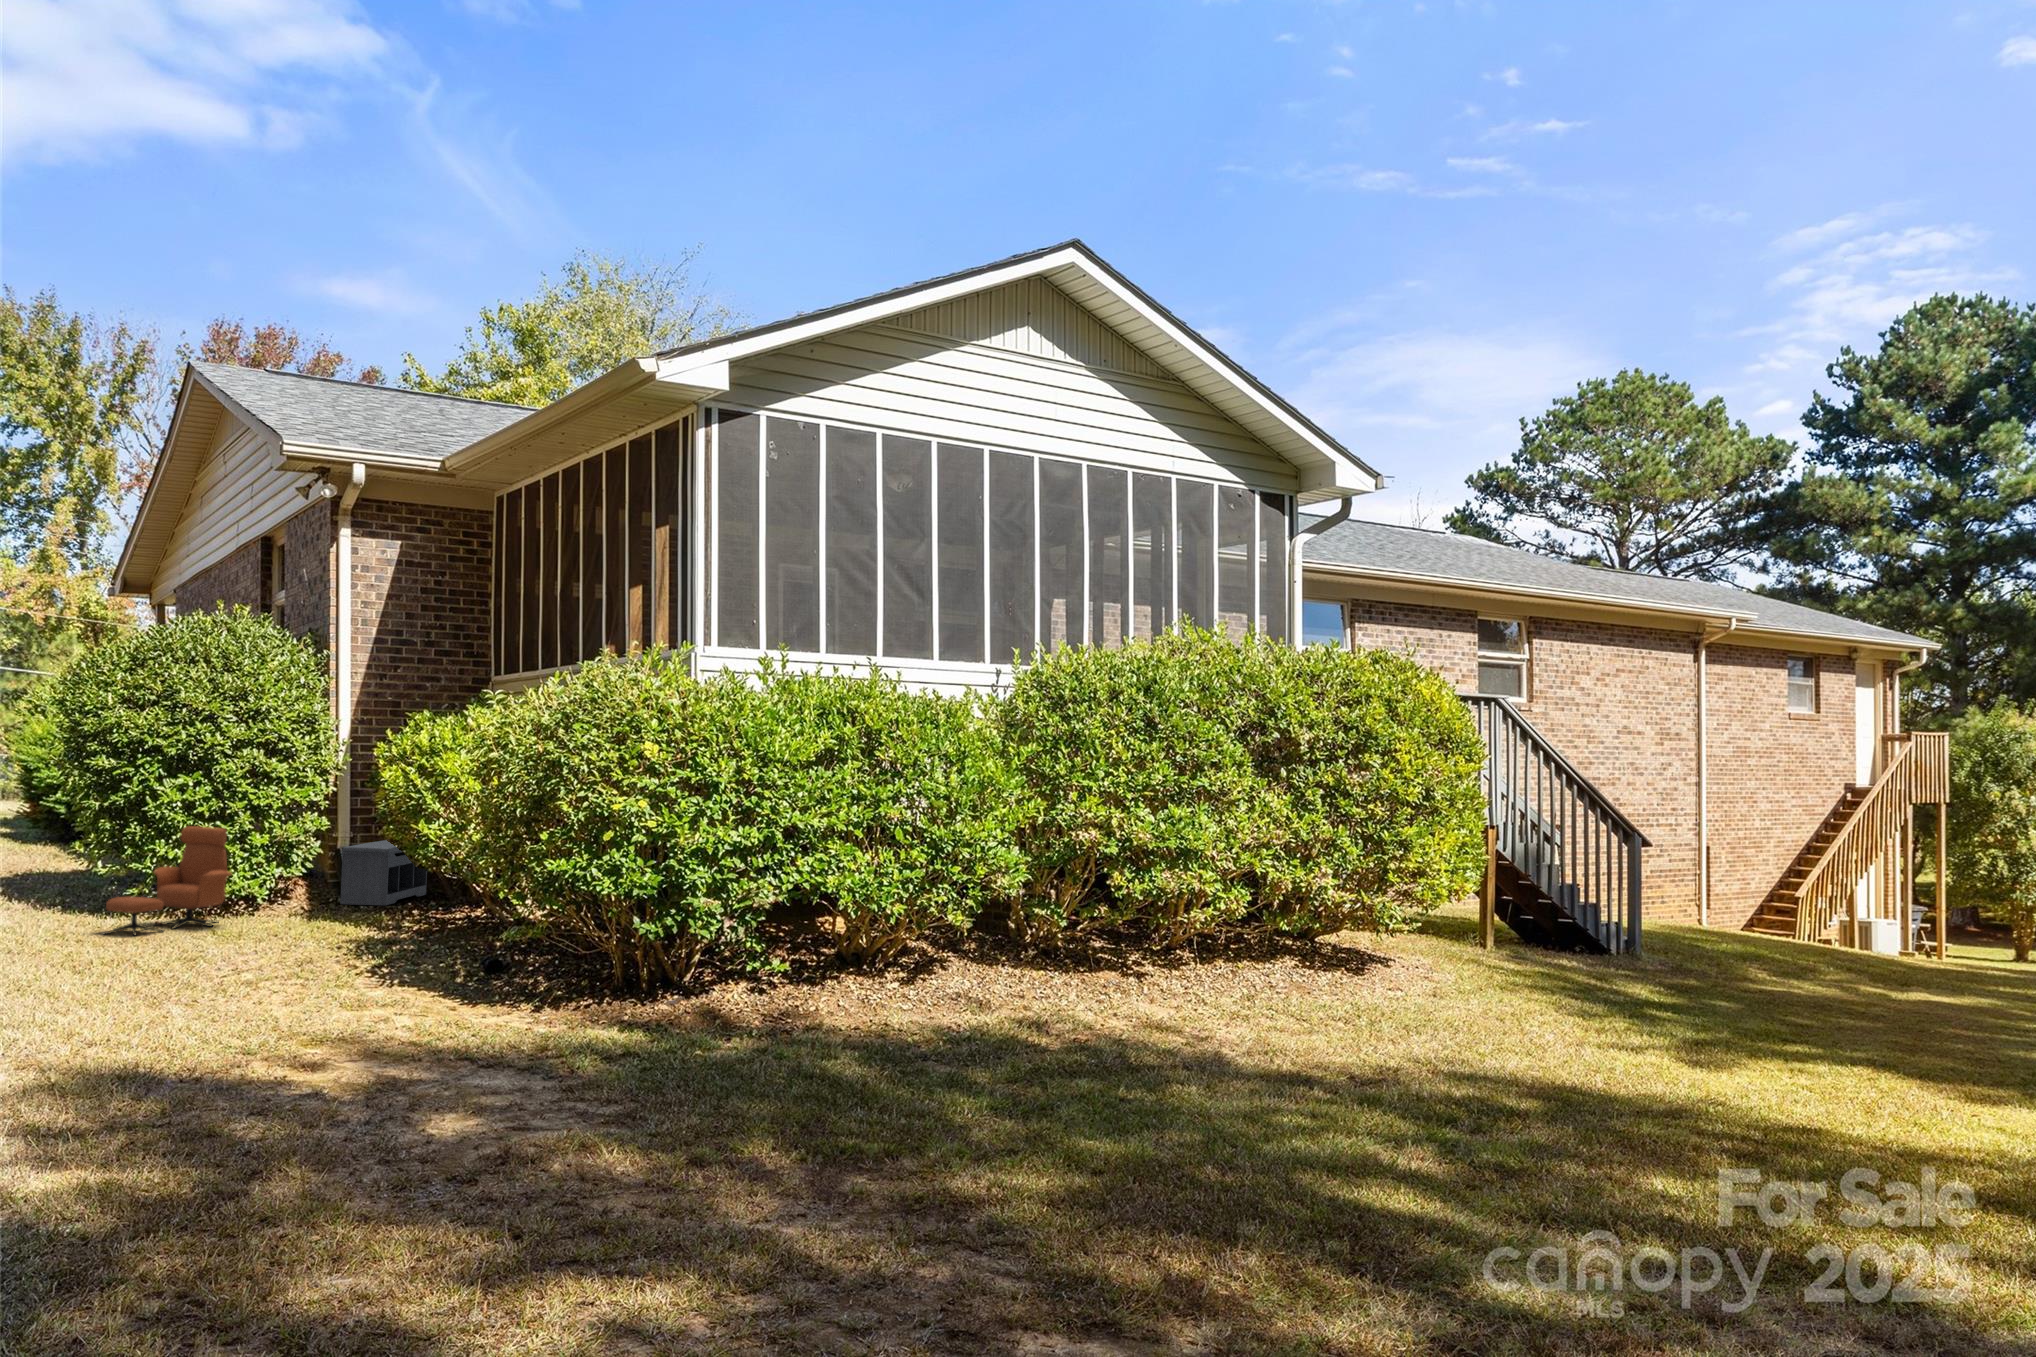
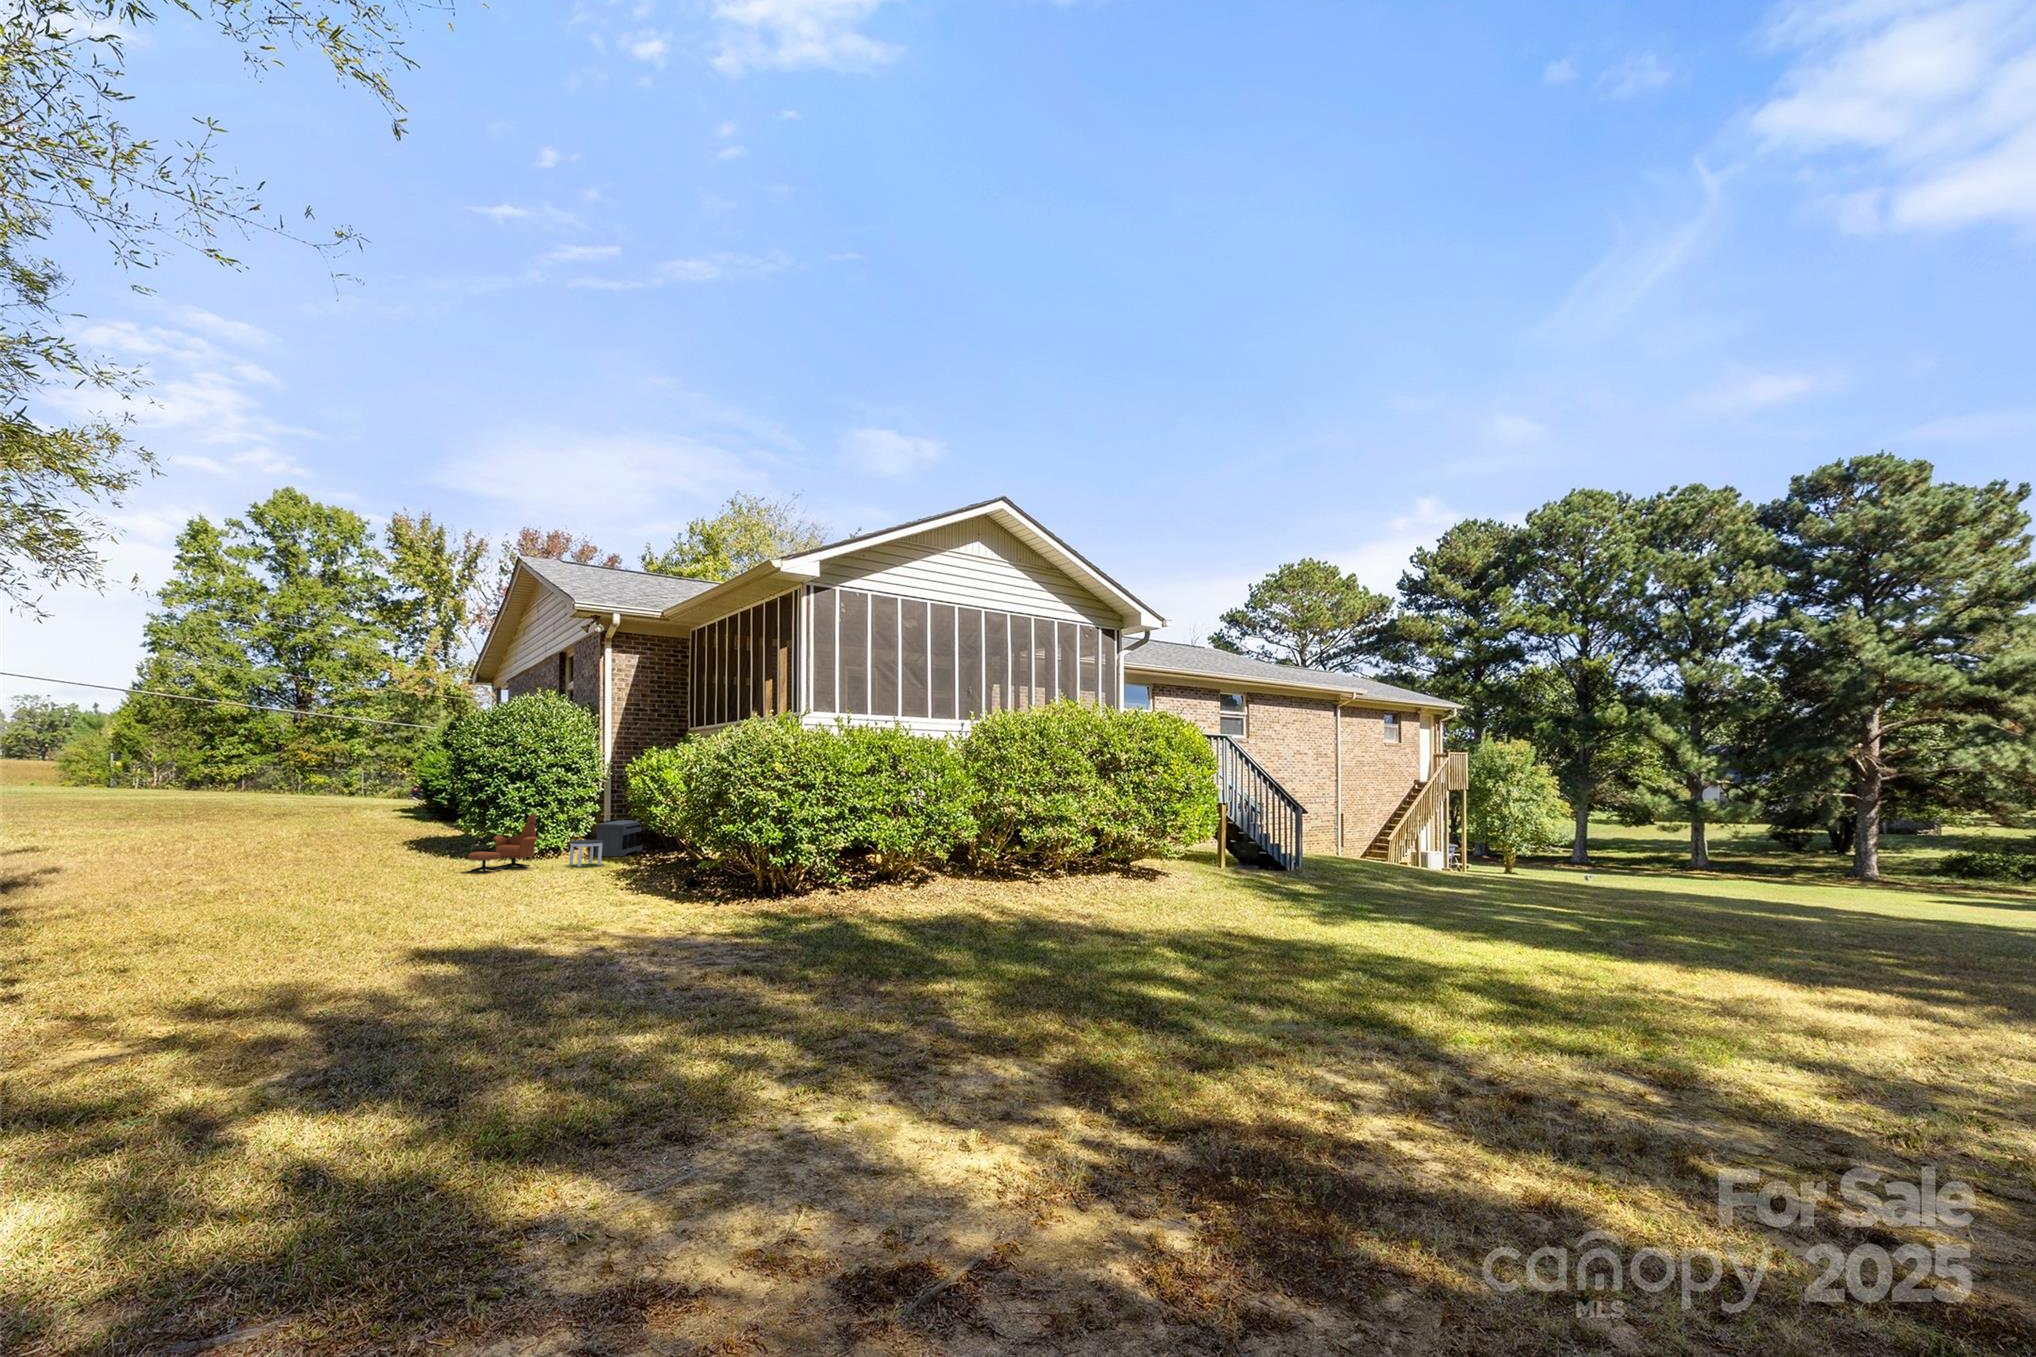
potted tree: none [1510,874,1562,947] -> present [1236,835,1259,869]
round table: none [288,877,350,926] -> present [569,840,604,867]

